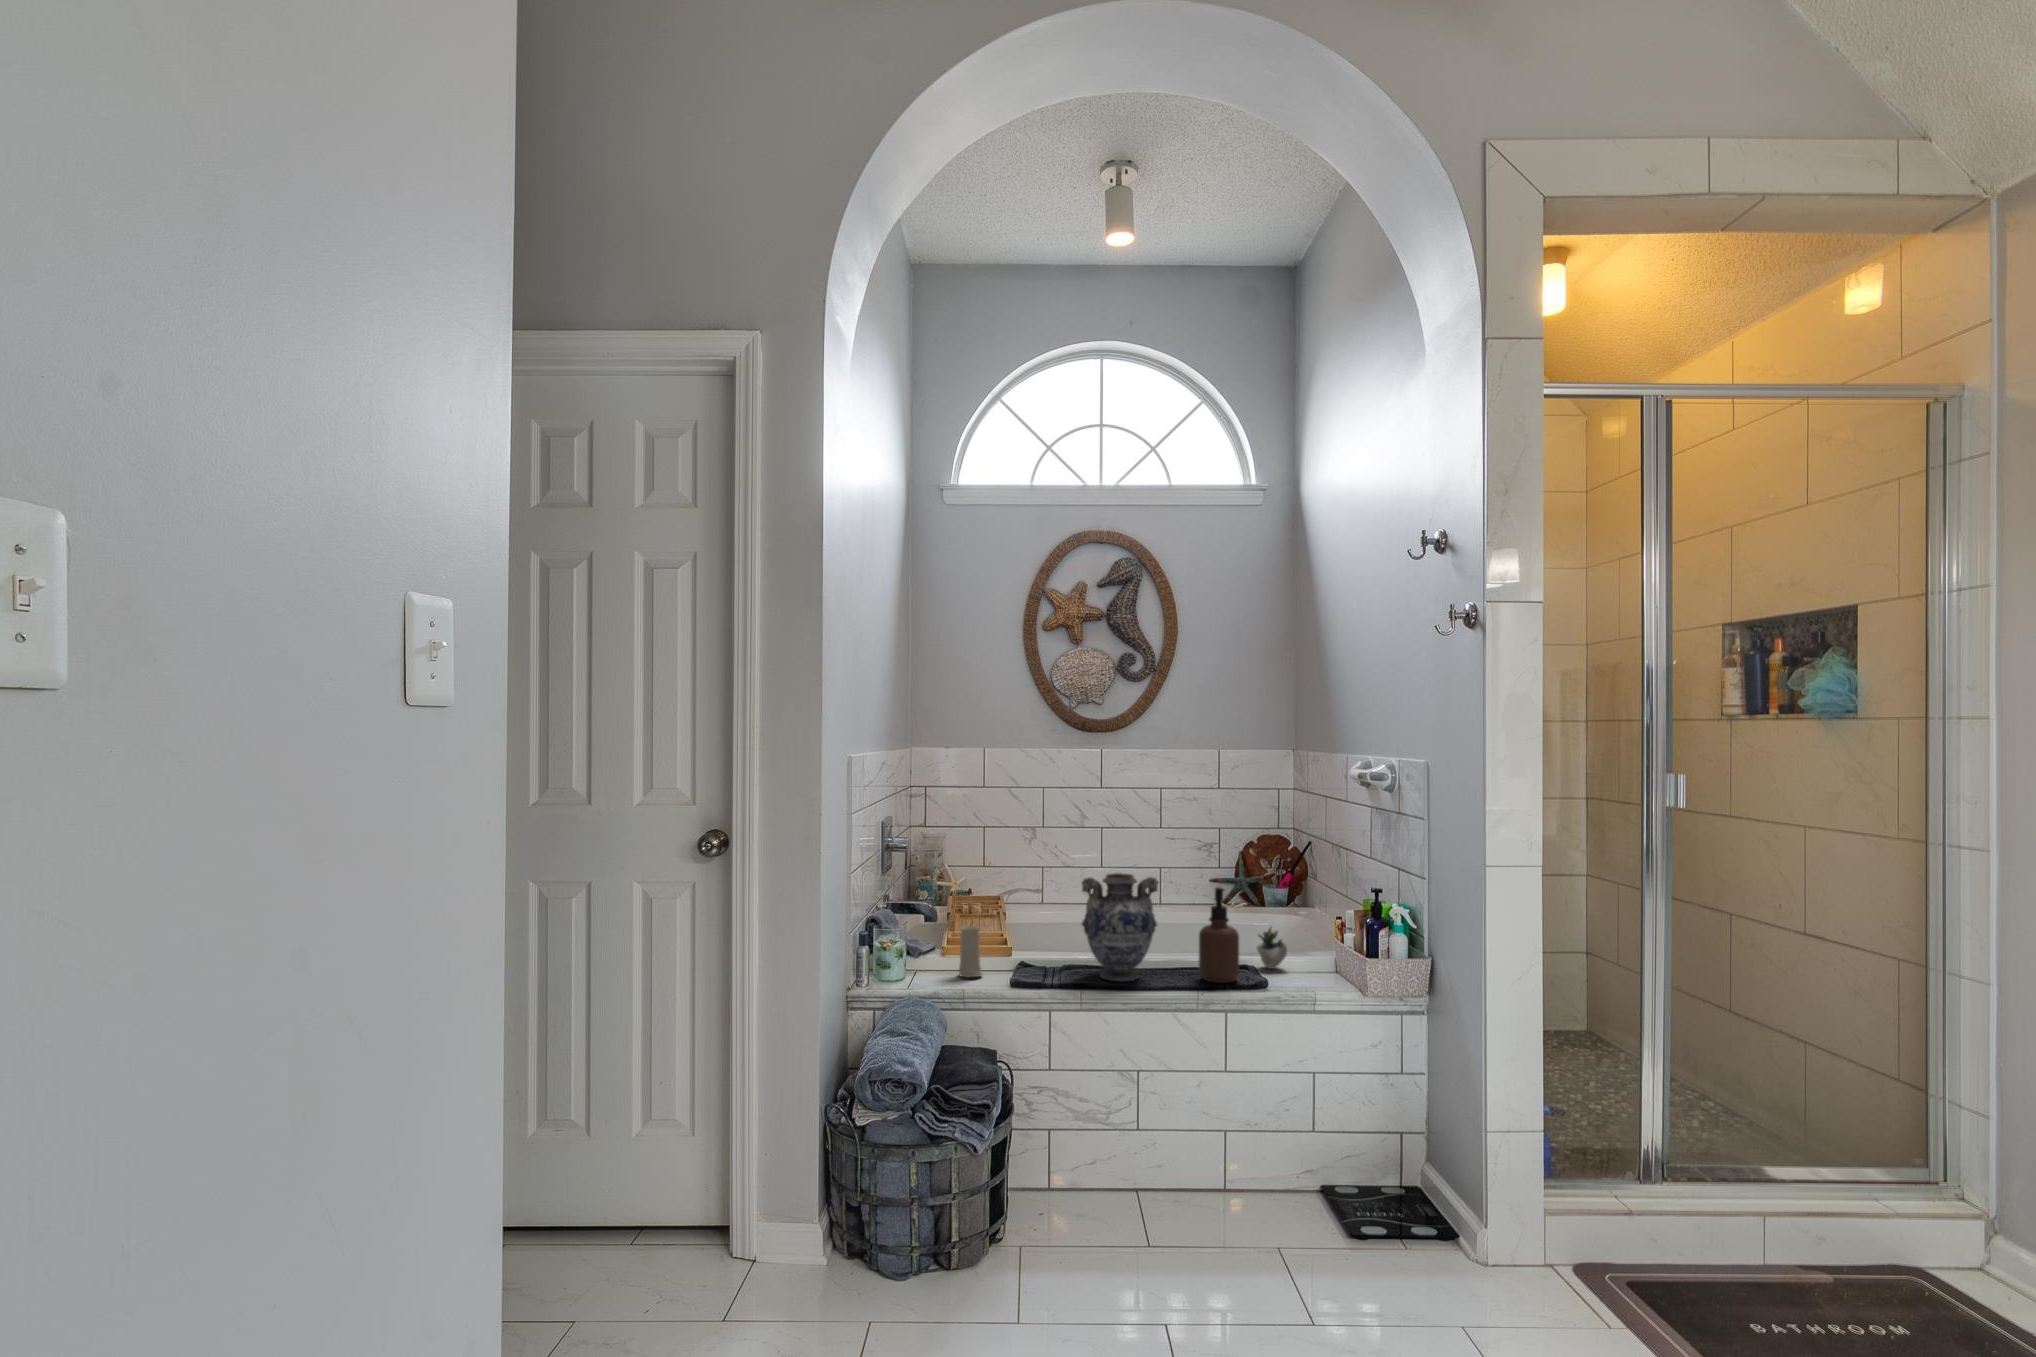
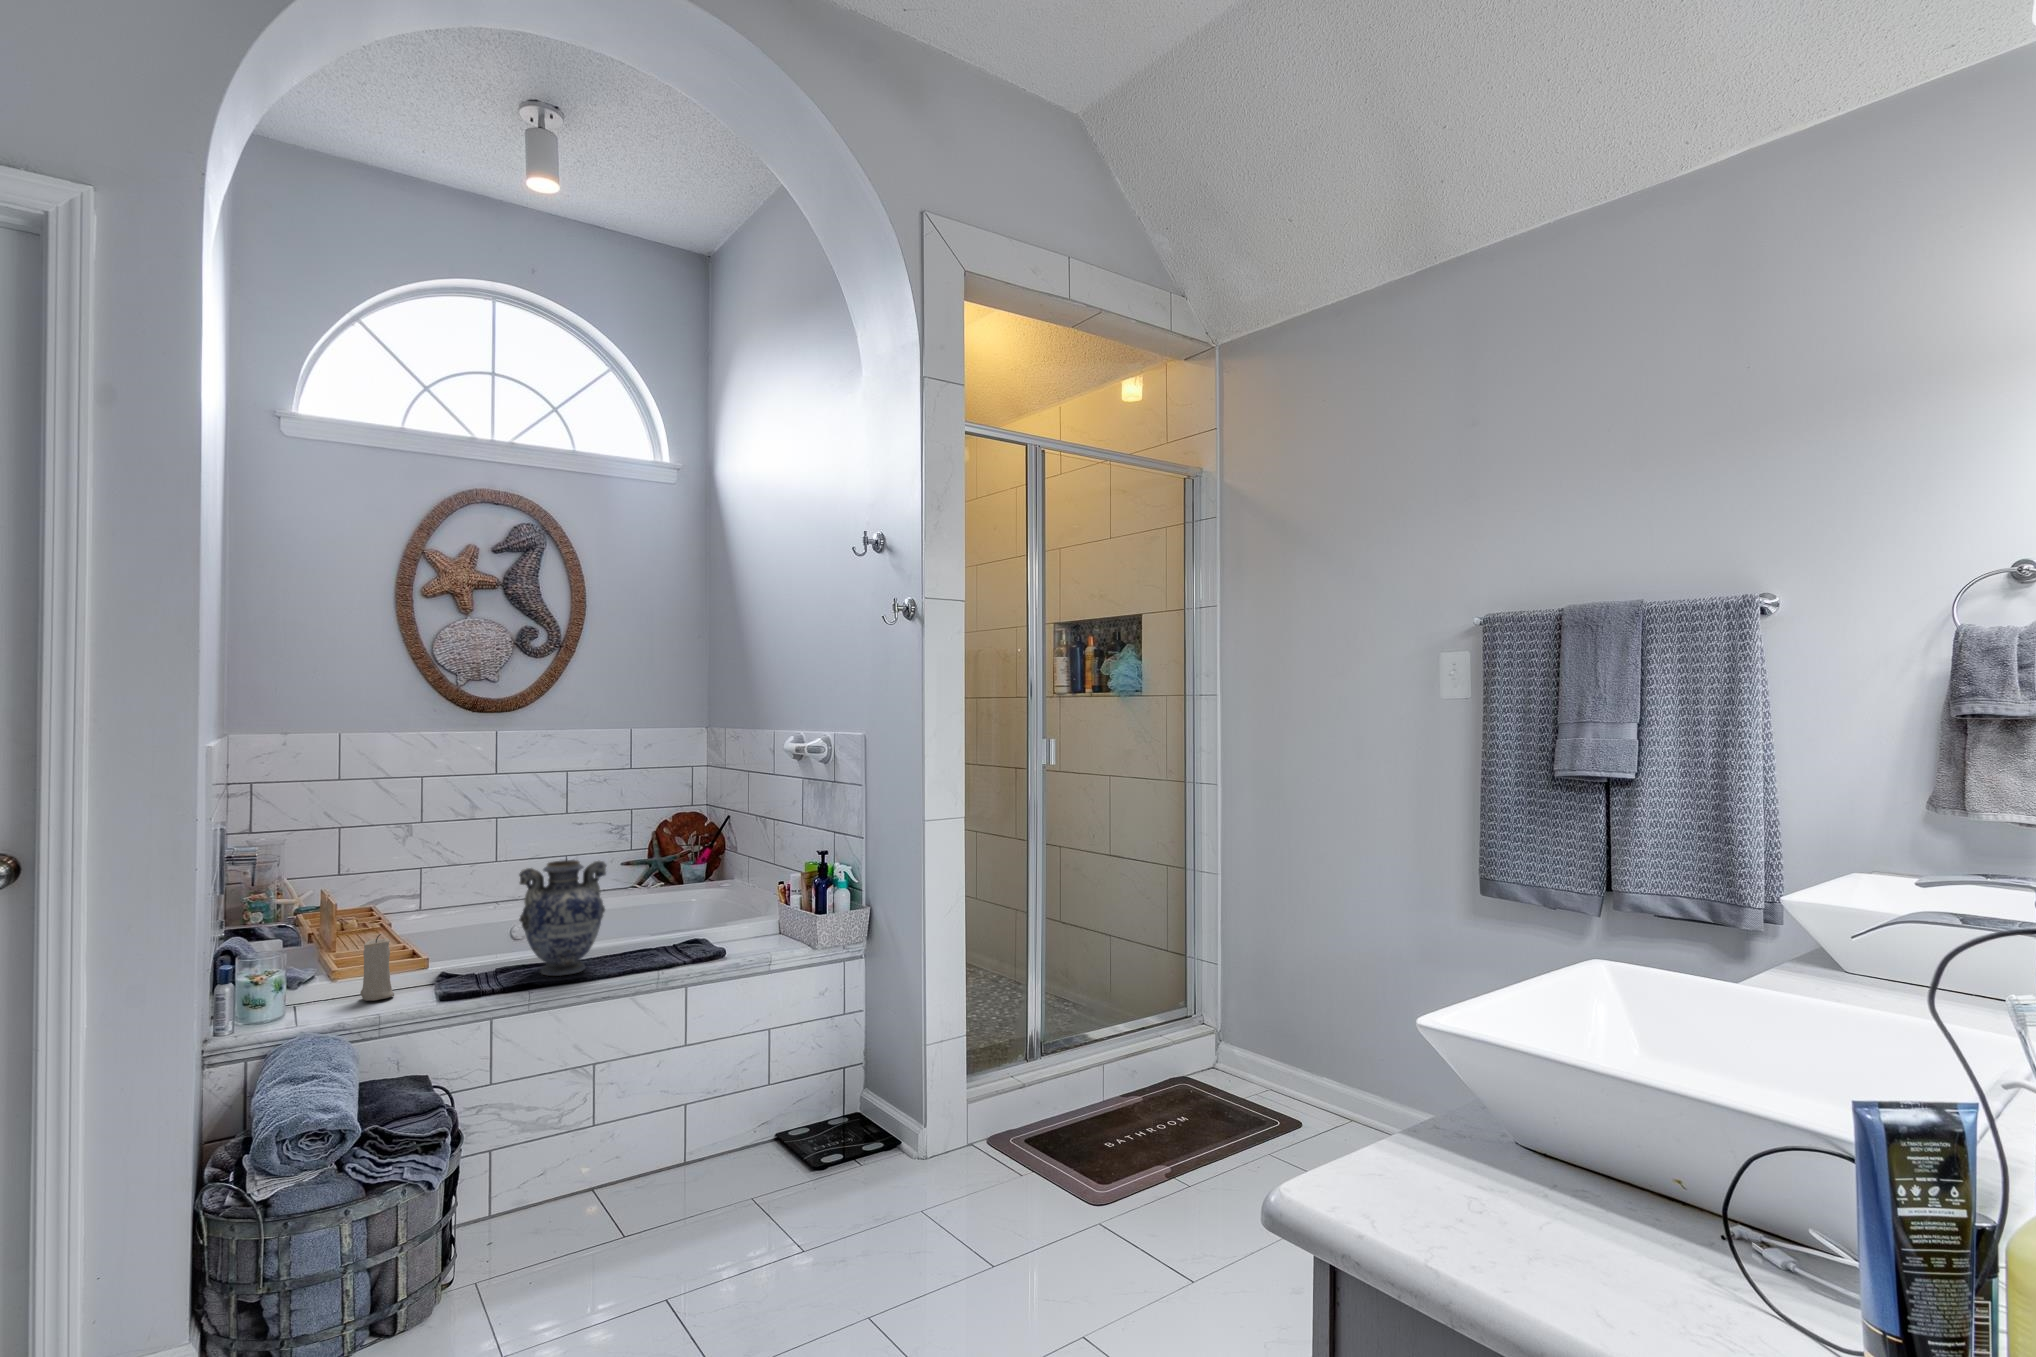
soap dispenser: present [1199,887,1239,983] -> none [650,864,692,960]
succulent plant: present [1257,927,1287,969] -> none [703,895,755,939]

